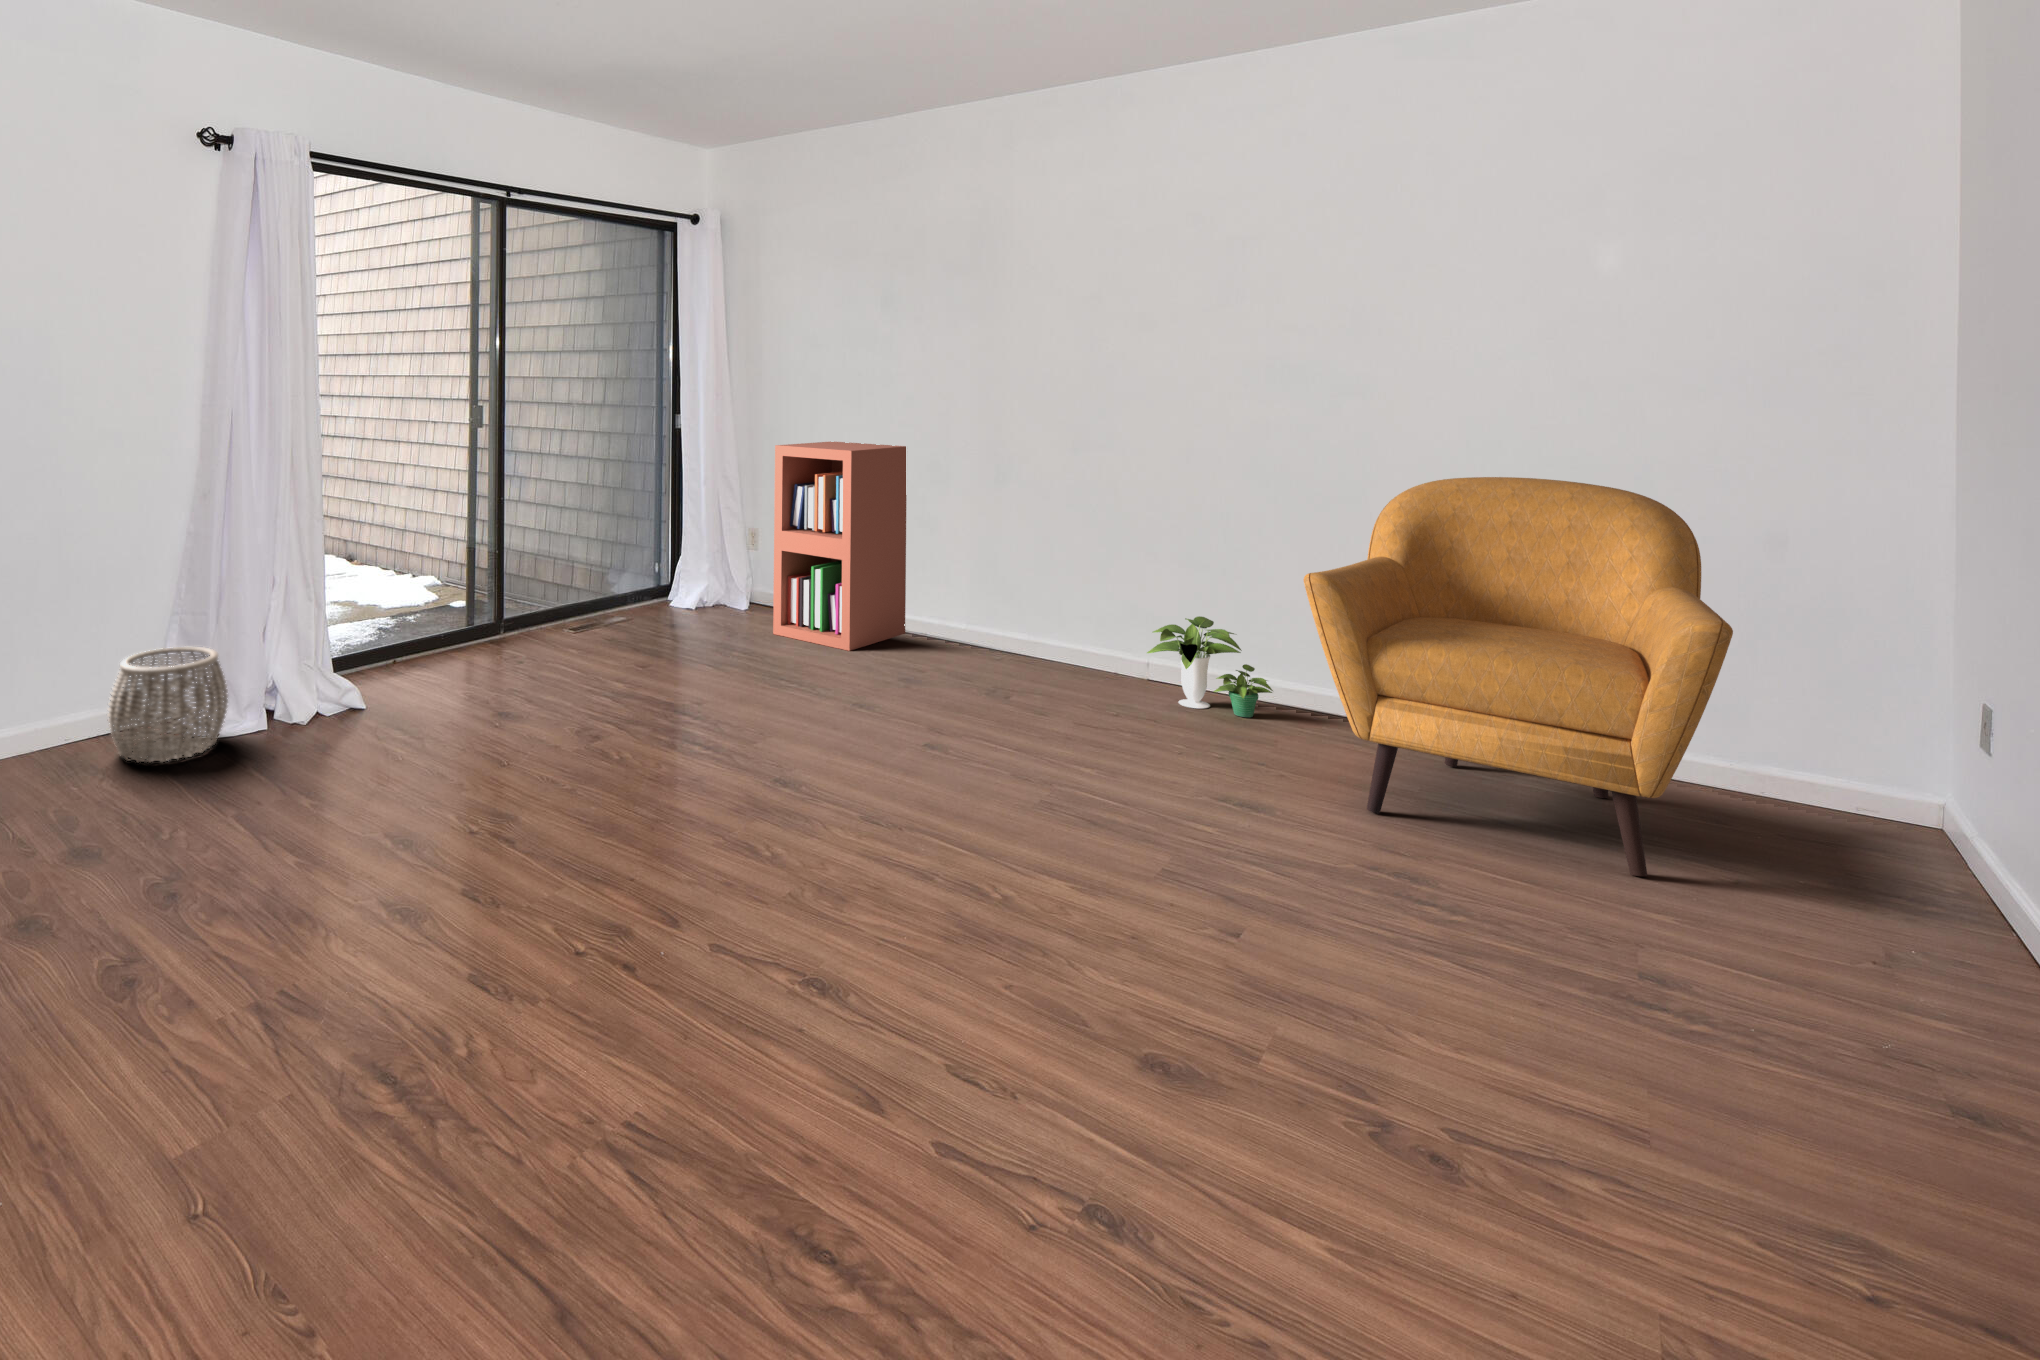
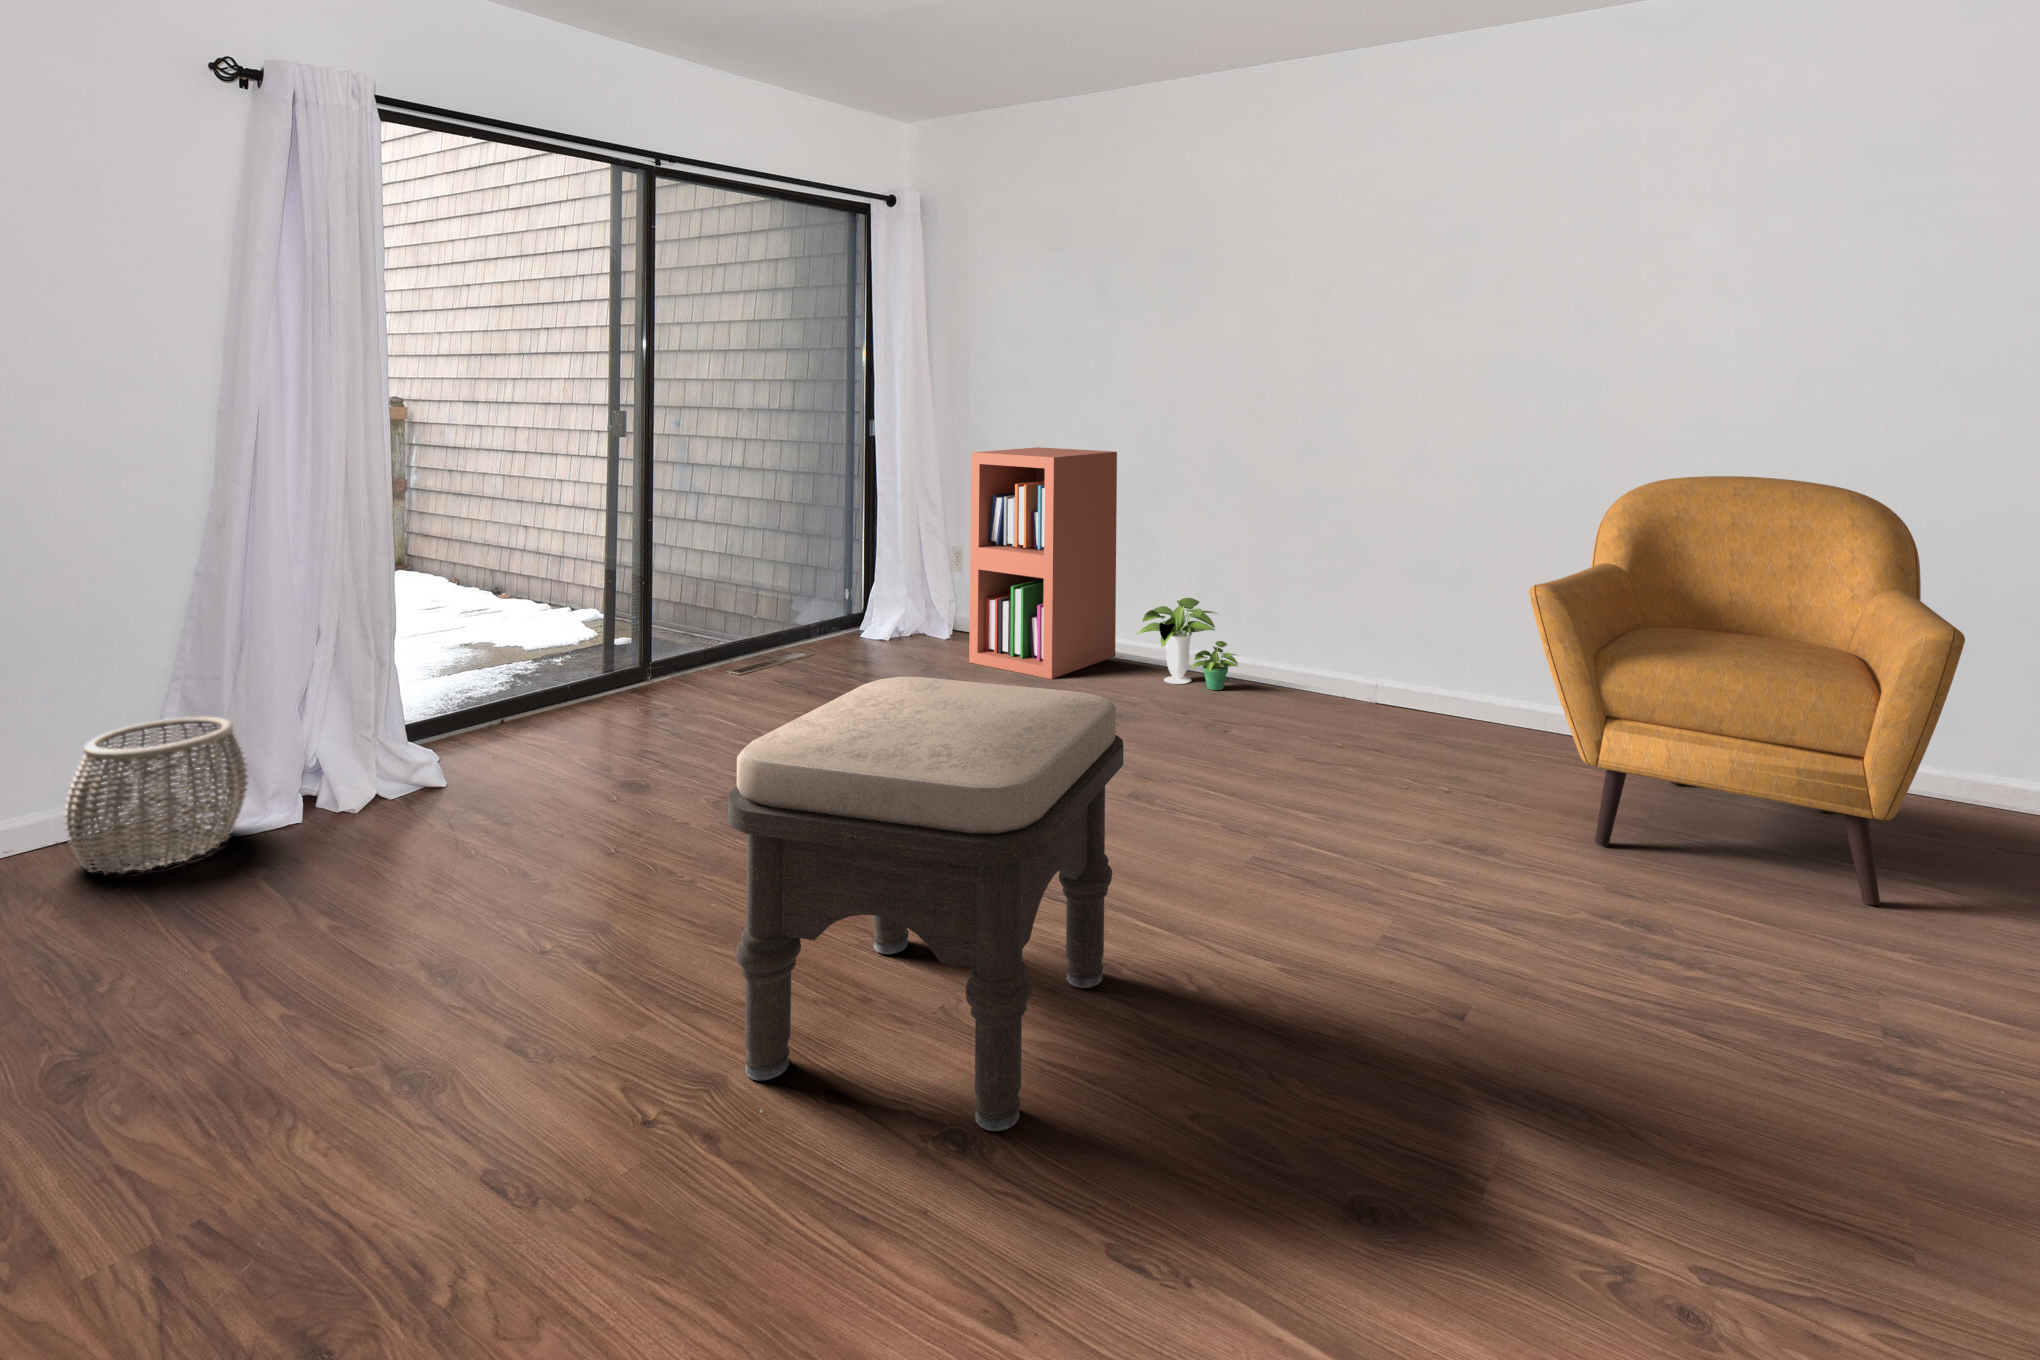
potted plant: present [1147,616,1273,717] -> present [1136,598,1238,690]
ottoman: none [634,631,941,982] -> present [728,677,1124,1131]

